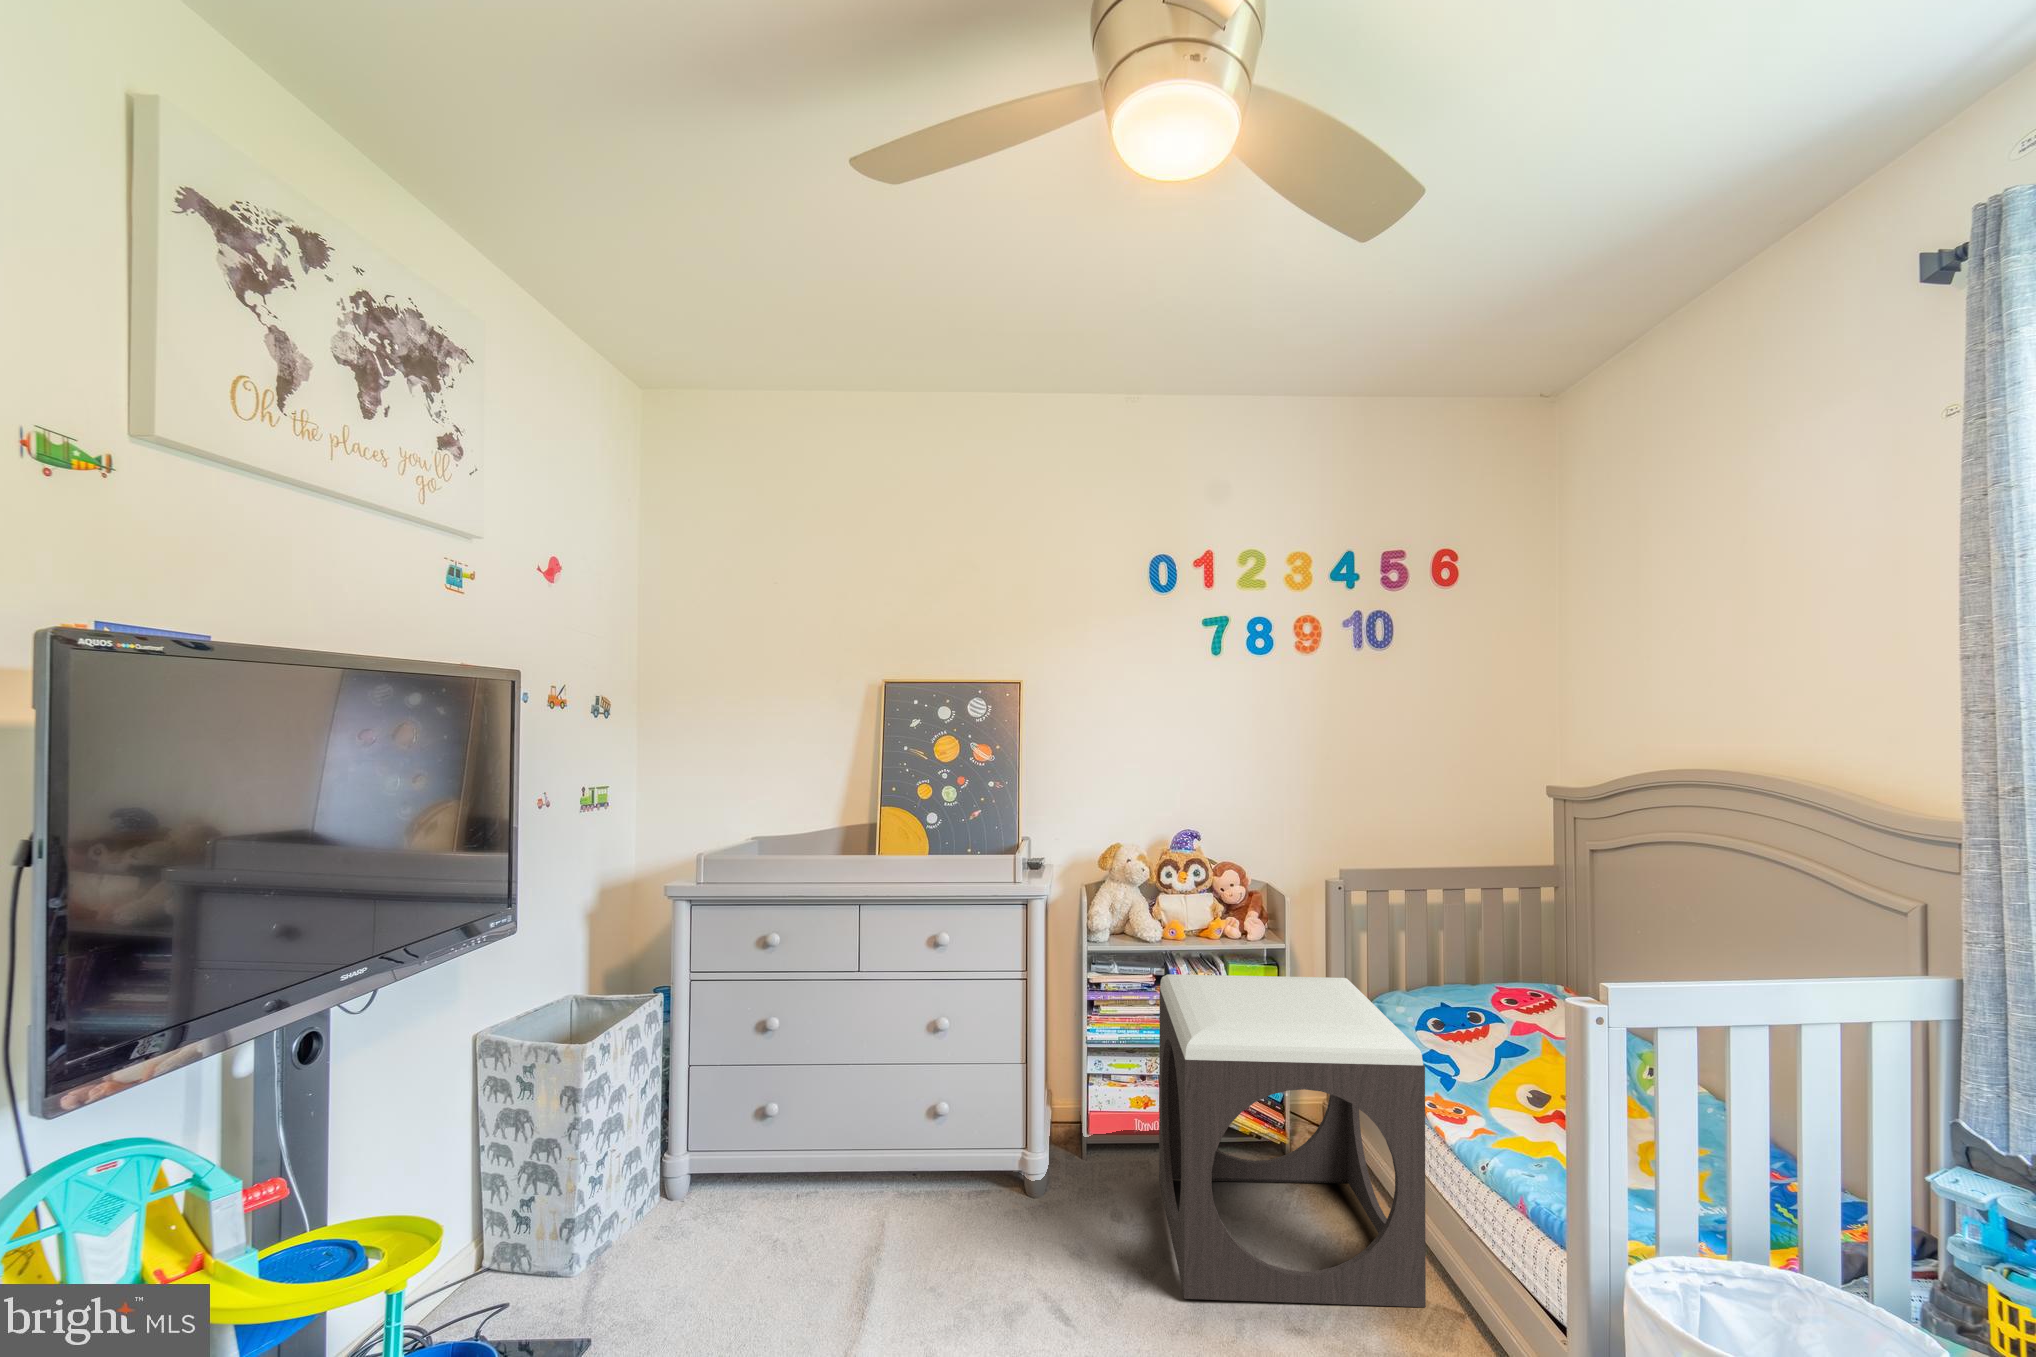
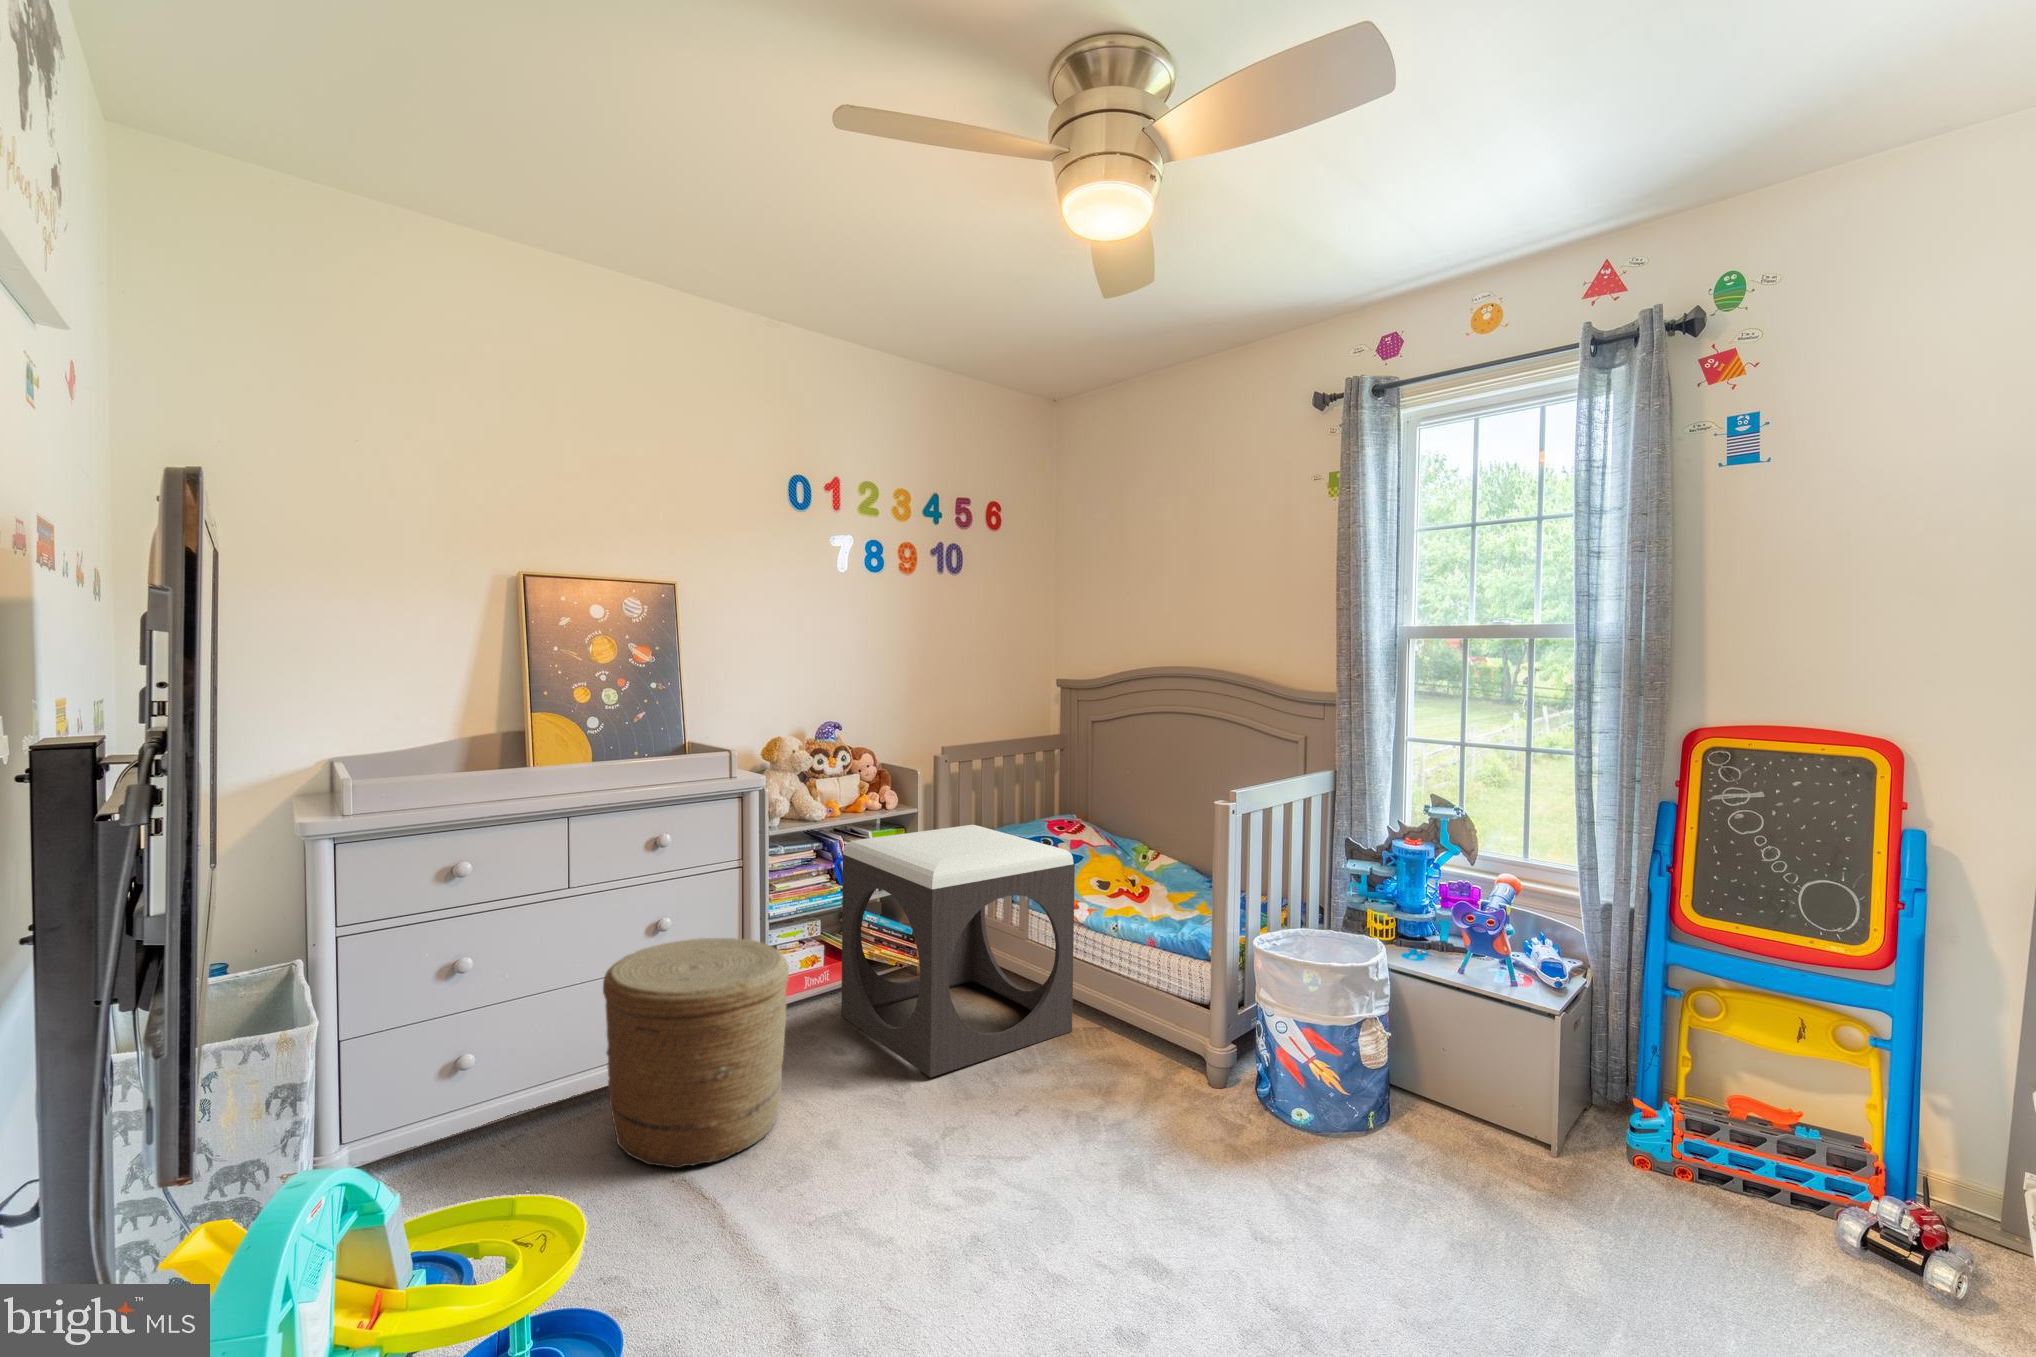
woven basket: none [836,1052,1017,1305] -> present [603,938,789,1168]

